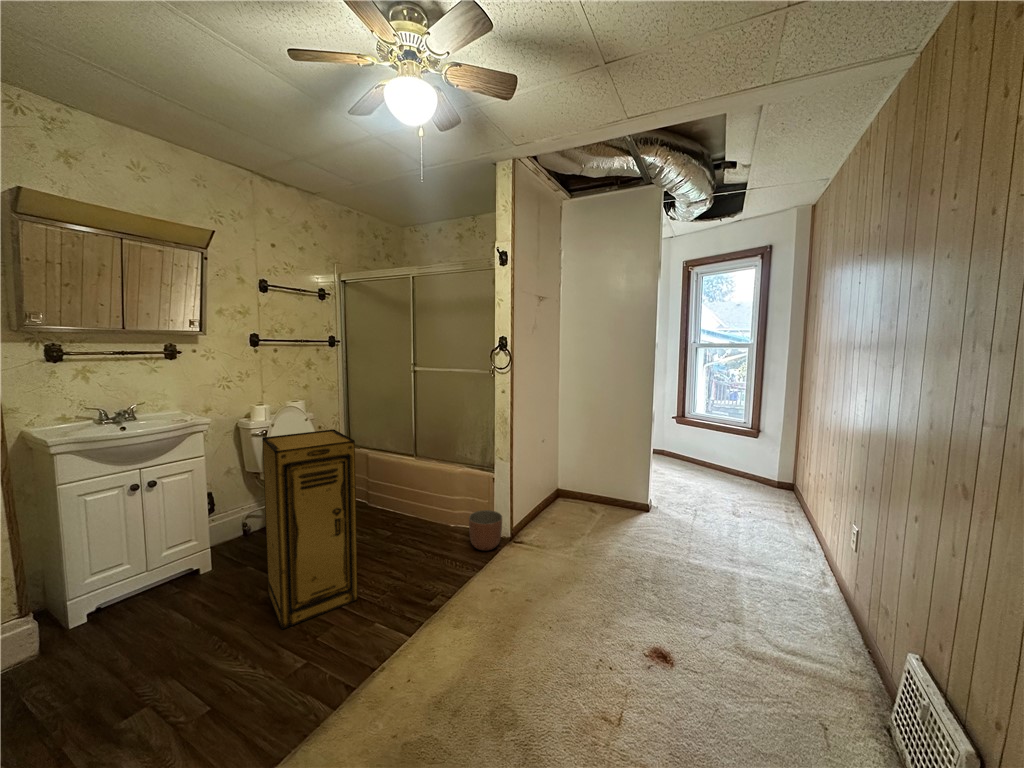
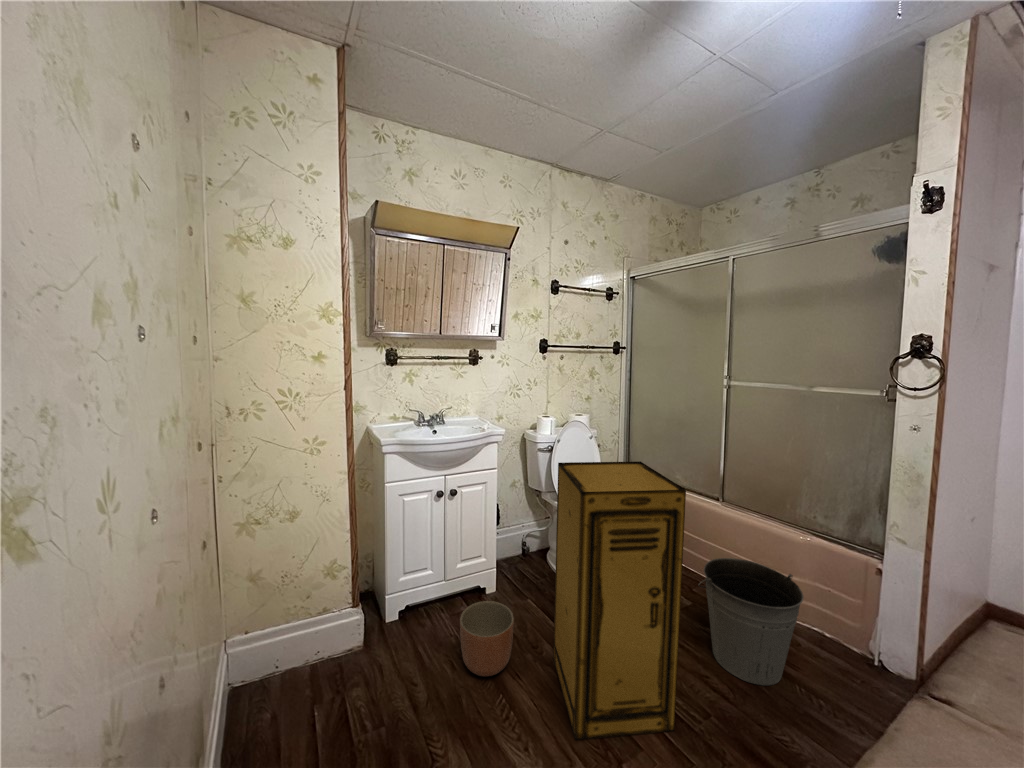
bucket: none [385,488,444,561] -> present [699,558,803,685]
planter: present [469,510,502,551] -> present [460,601,514,676]

